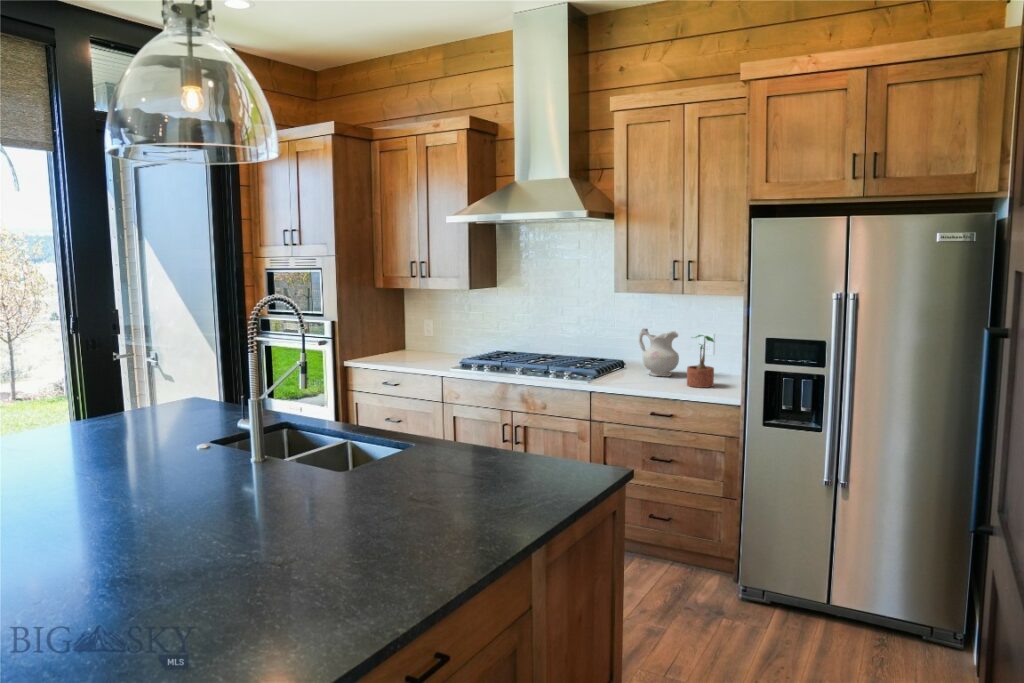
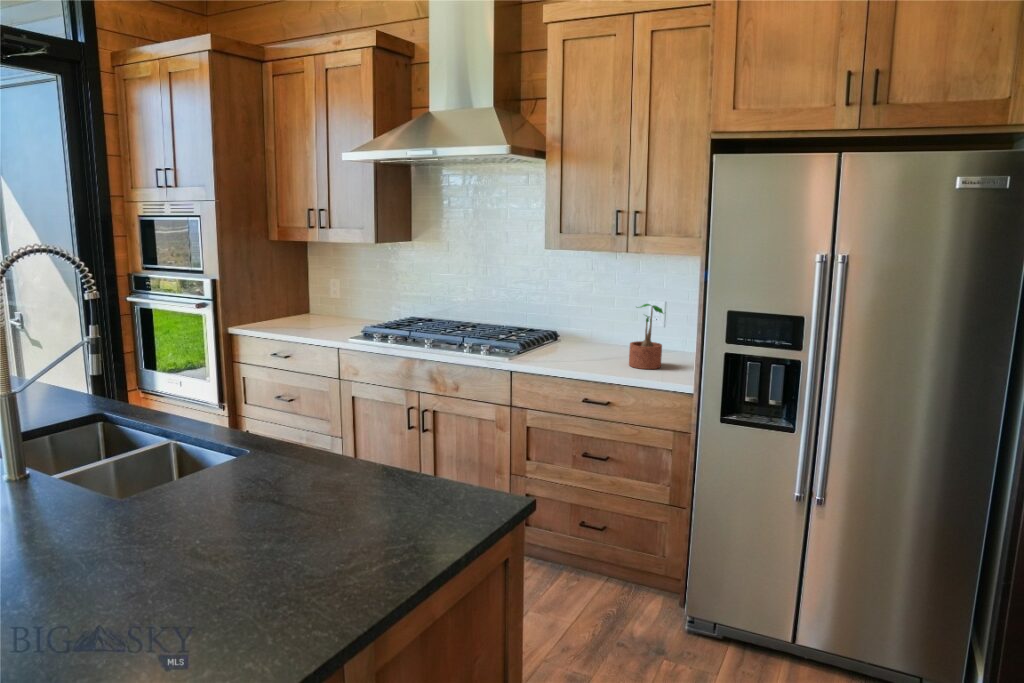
ceramic pitcher: present [639,329,679,377] -> none [574,294,622,353]

